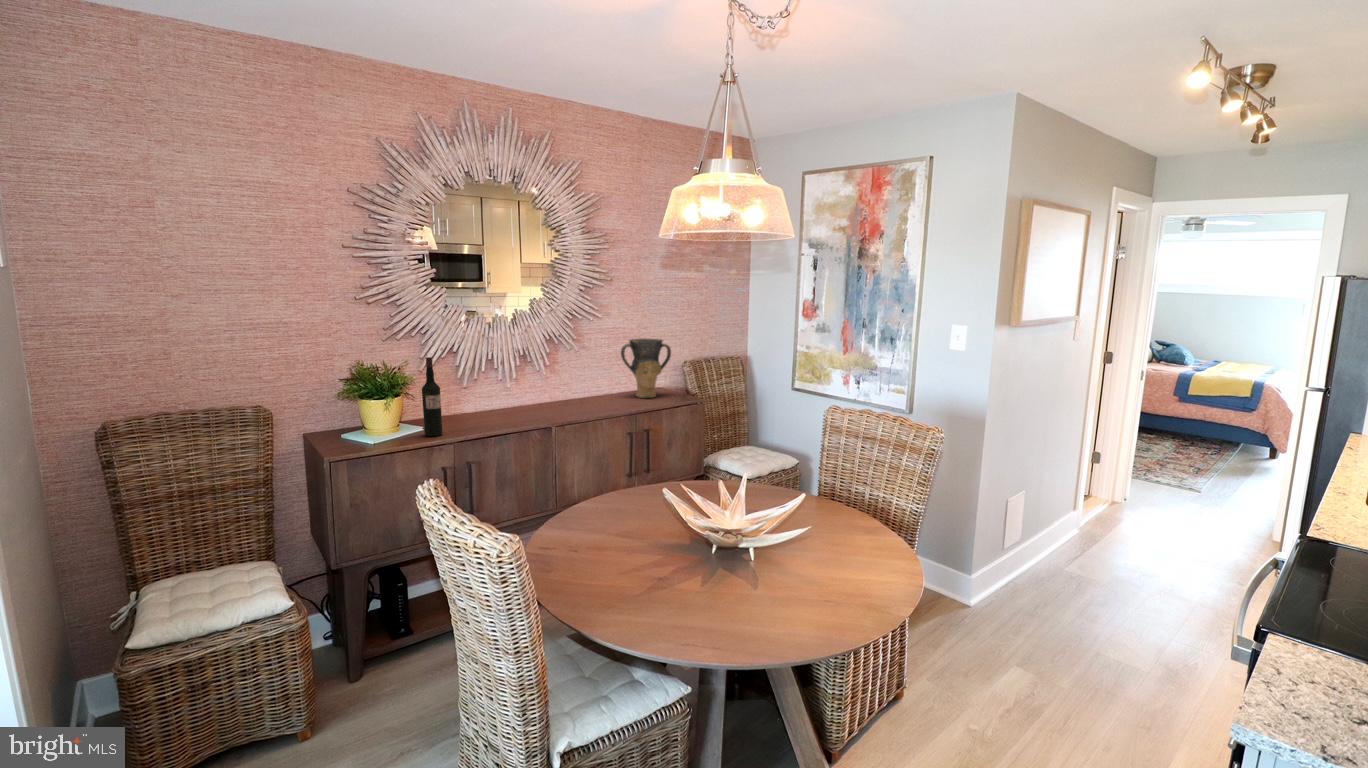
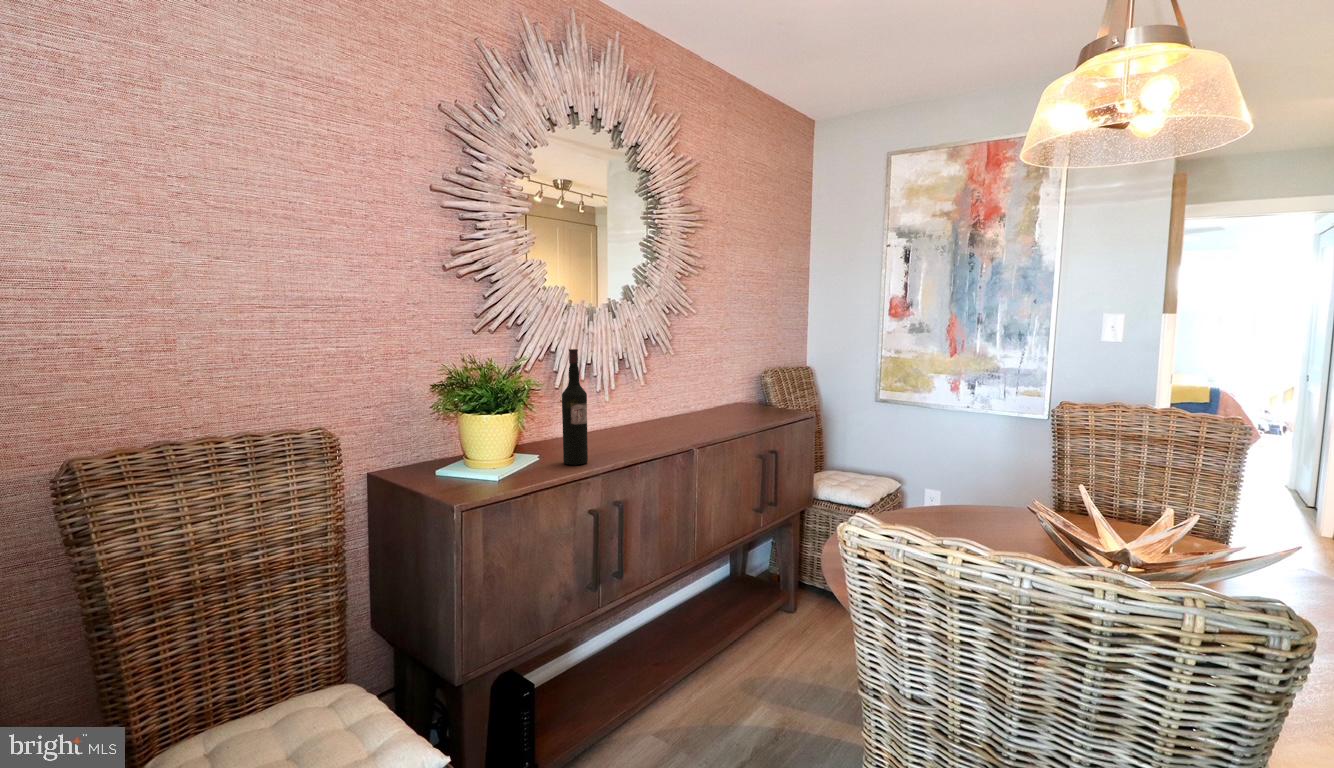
vase: present [621,338,671,398] -> none [719,340,772,412]

